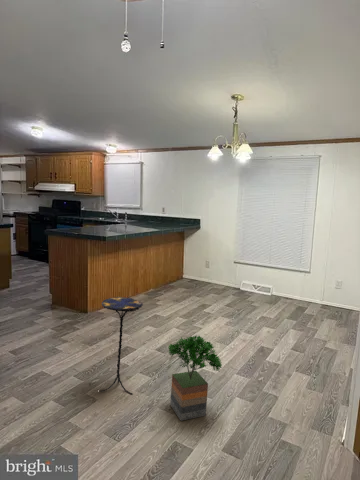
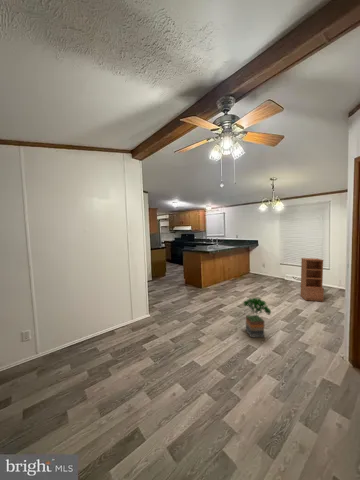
bookcase: none [266,253,306,328] -> present [301,258,324,302]
side table: present [101,297,143,394] -> none [211,279,230,324]

